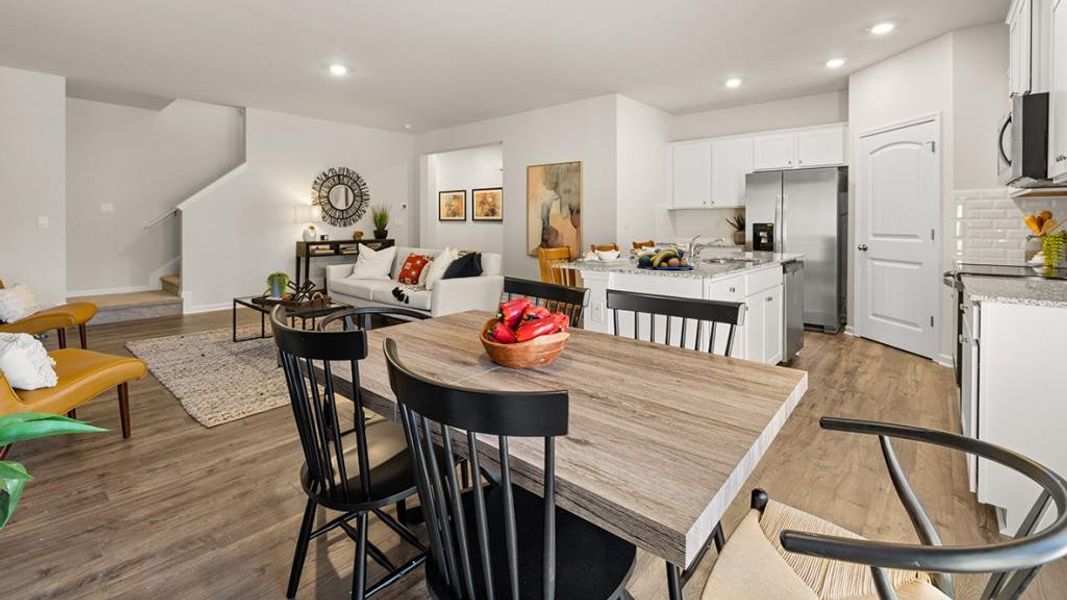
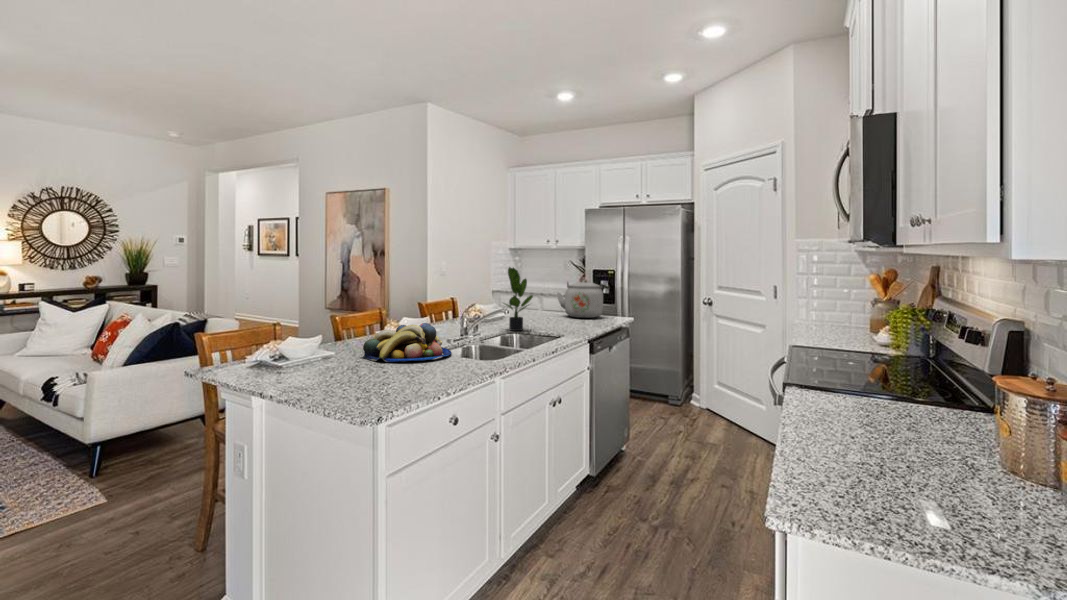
potted plant: none [707,212,734,260] -> present [505,267,533,331]
kettle: none [739,226,778,256] -> present [557,280,604,318]

